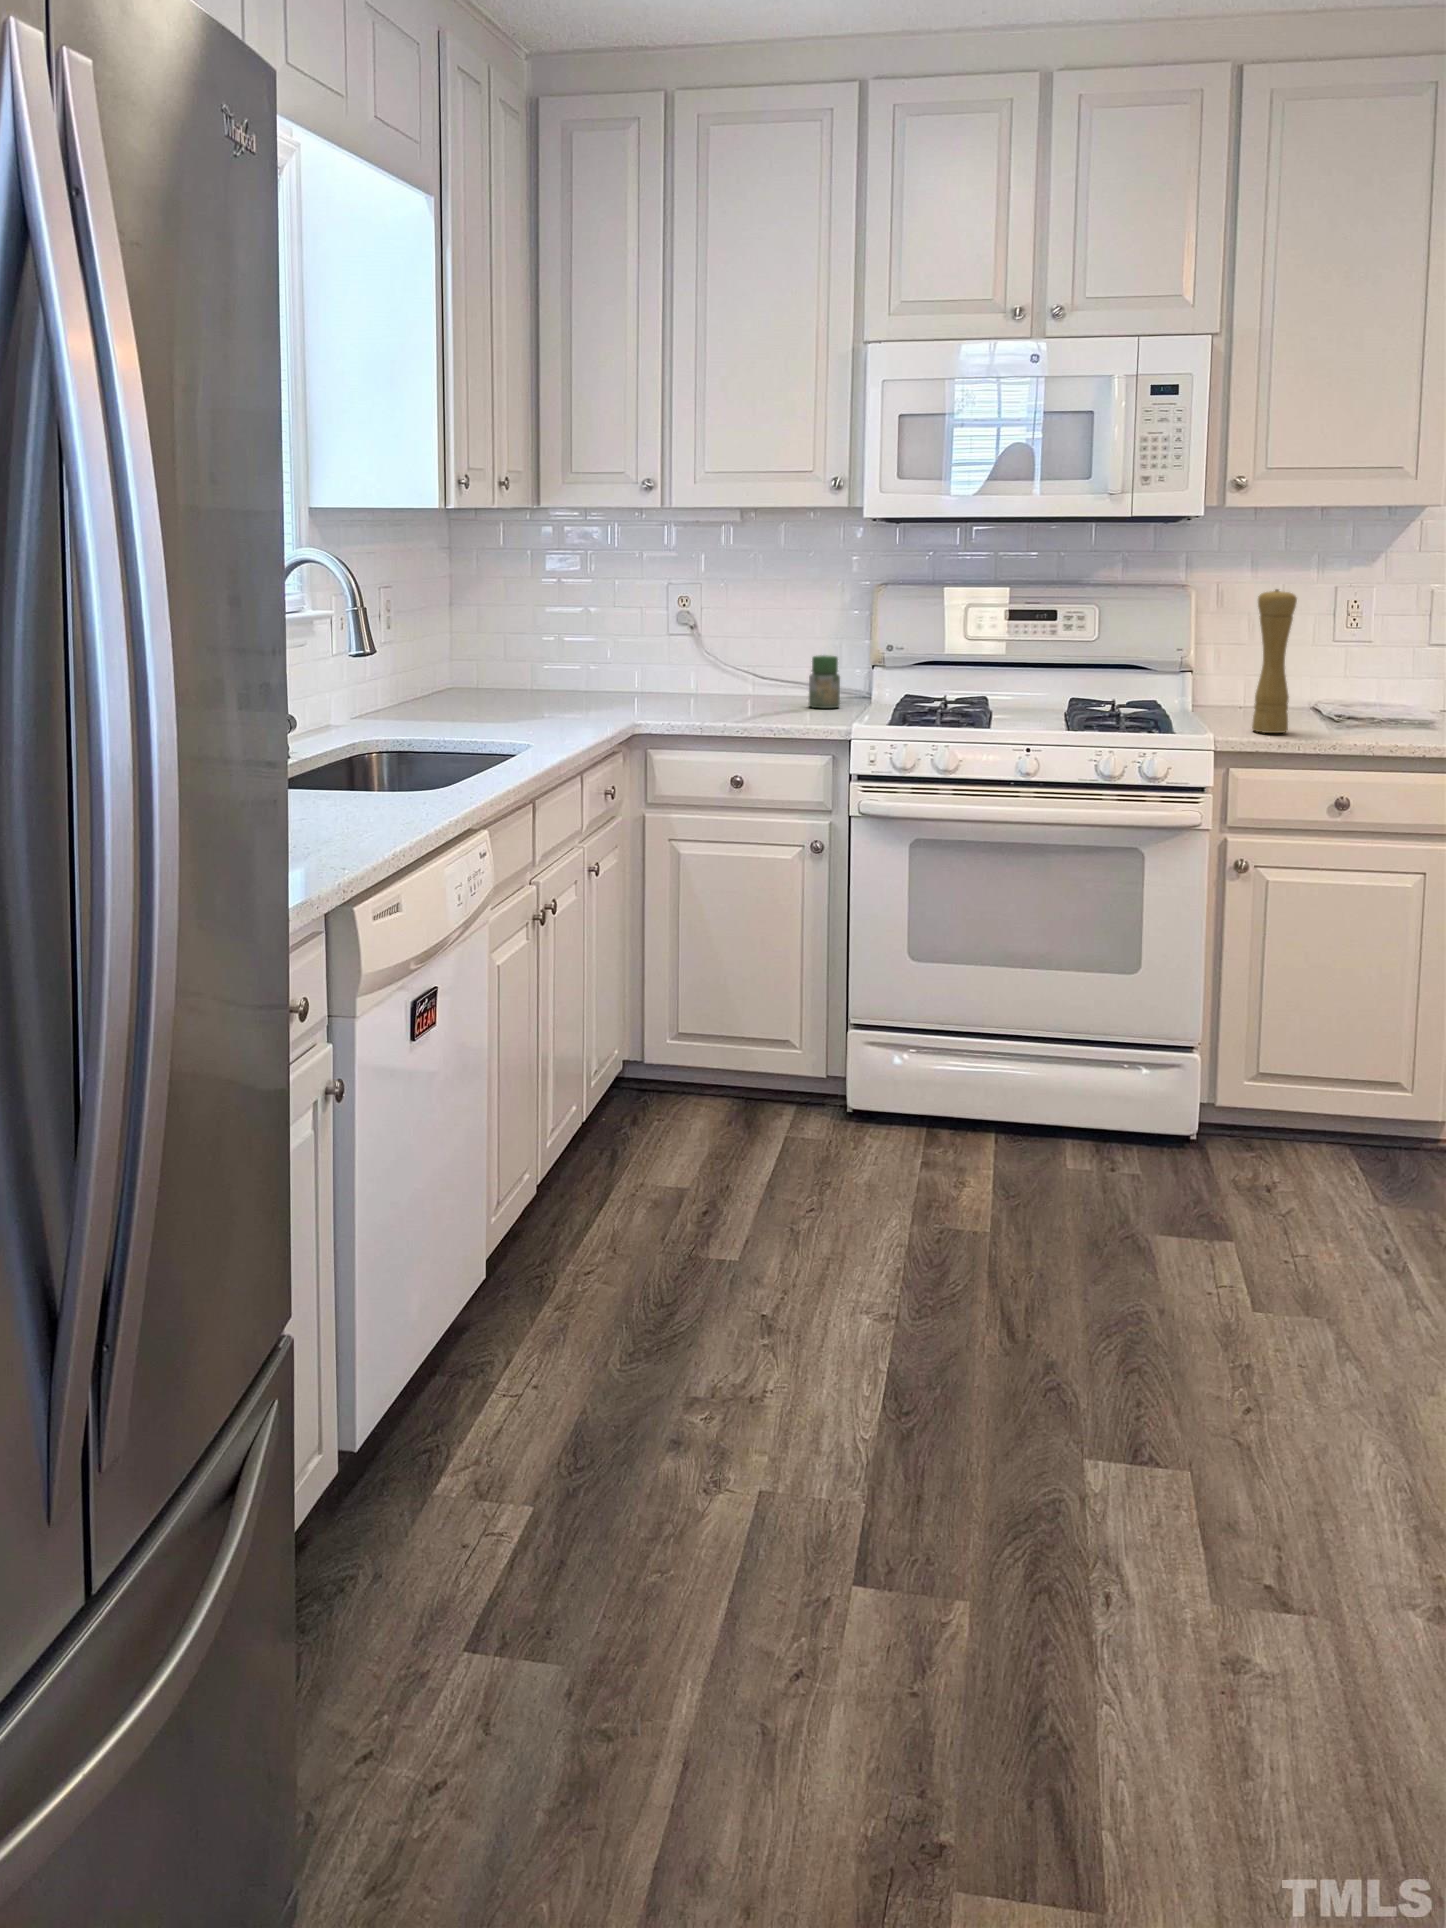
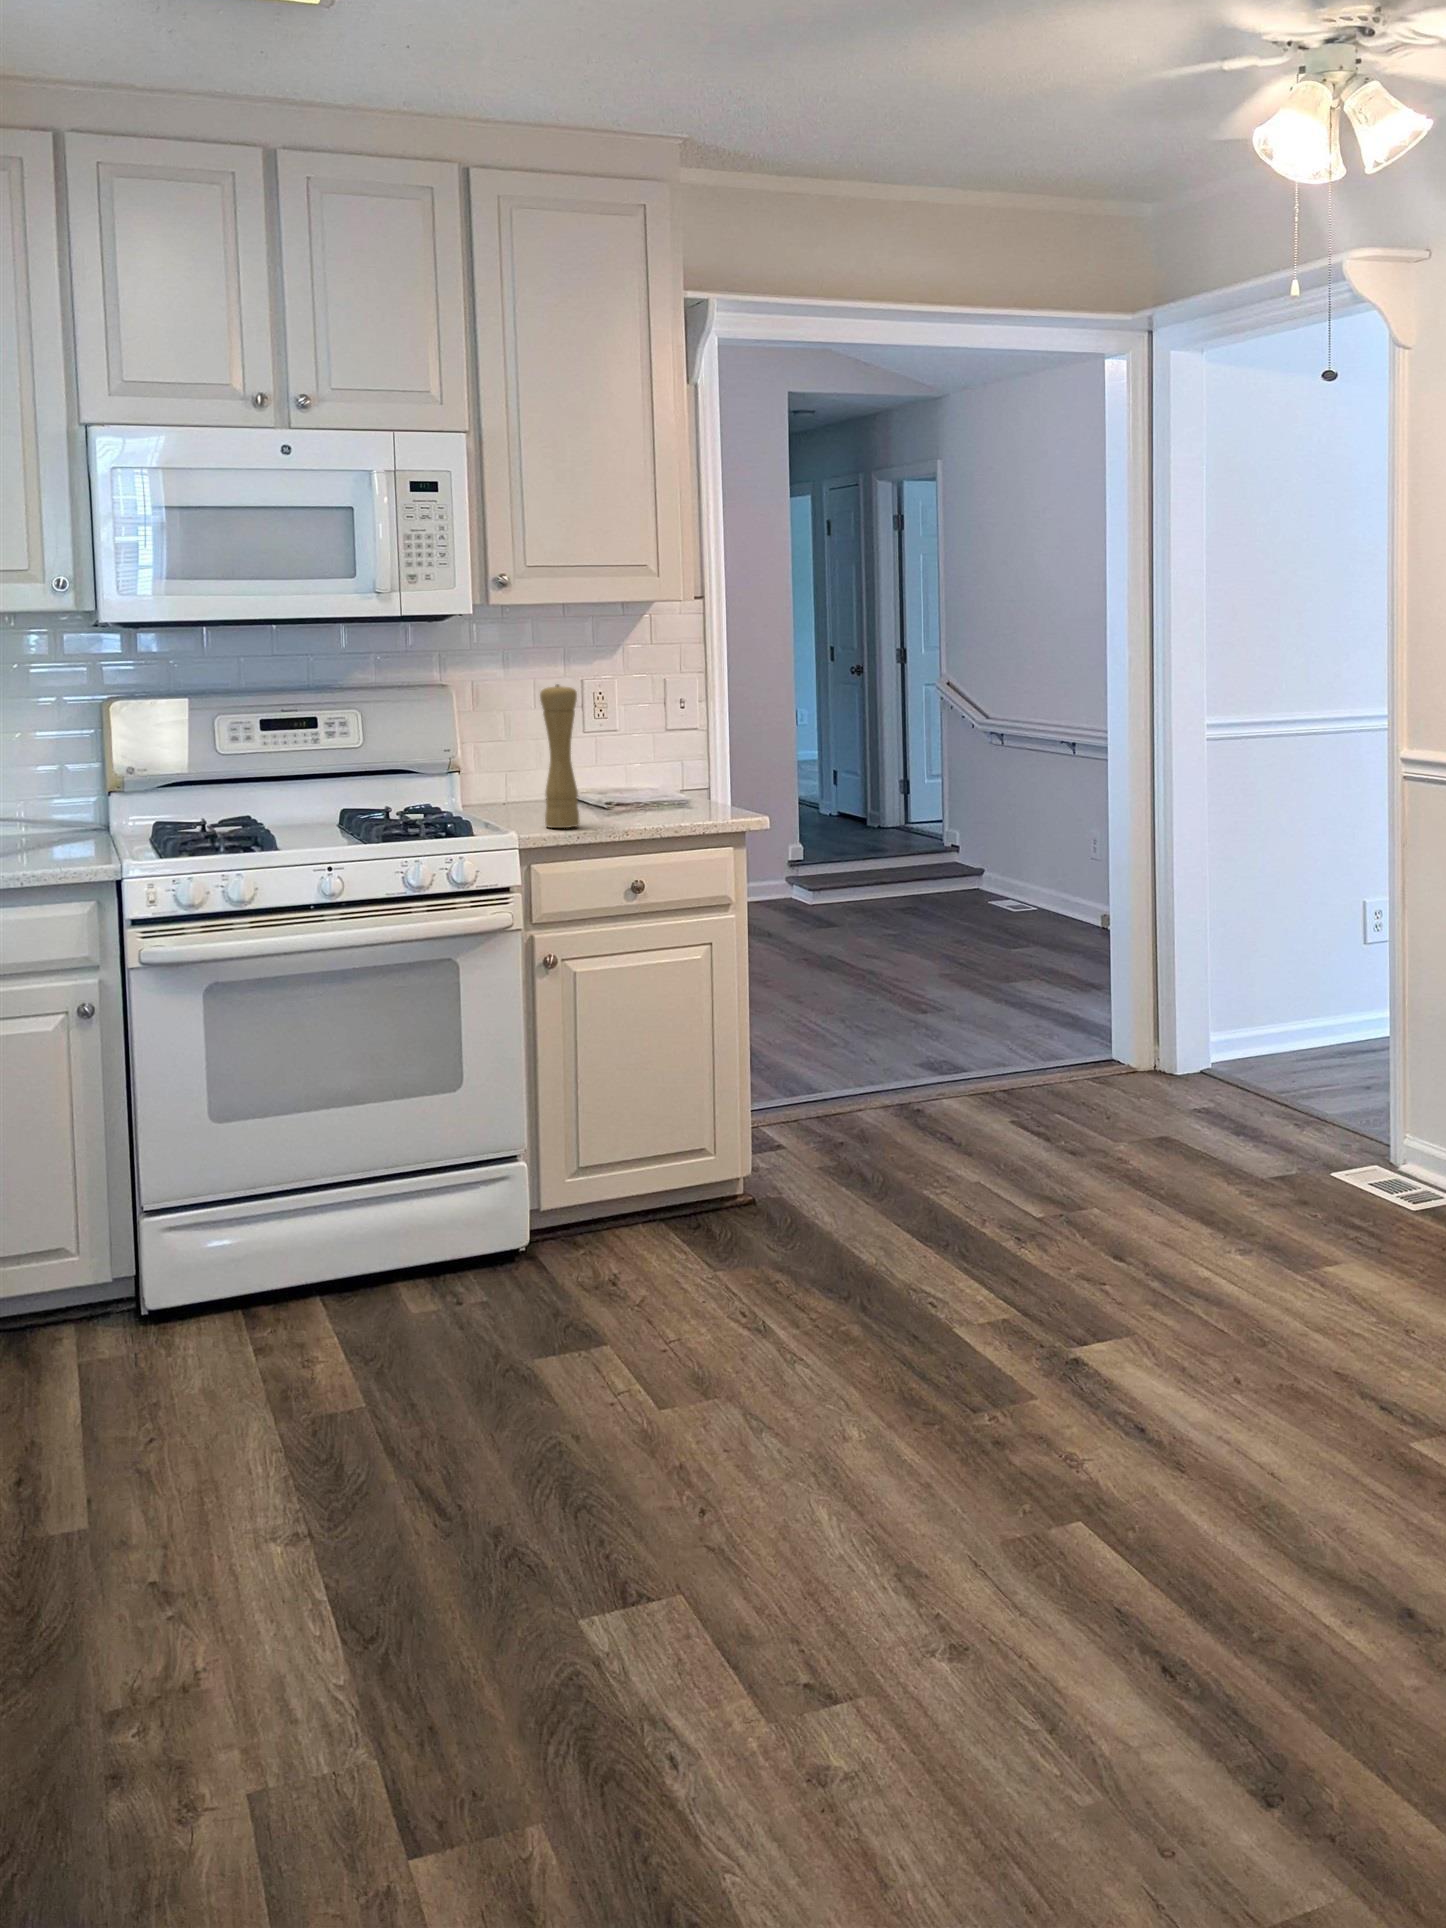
jar: present [809,655,840,708] -> none [42,783,83,845]

